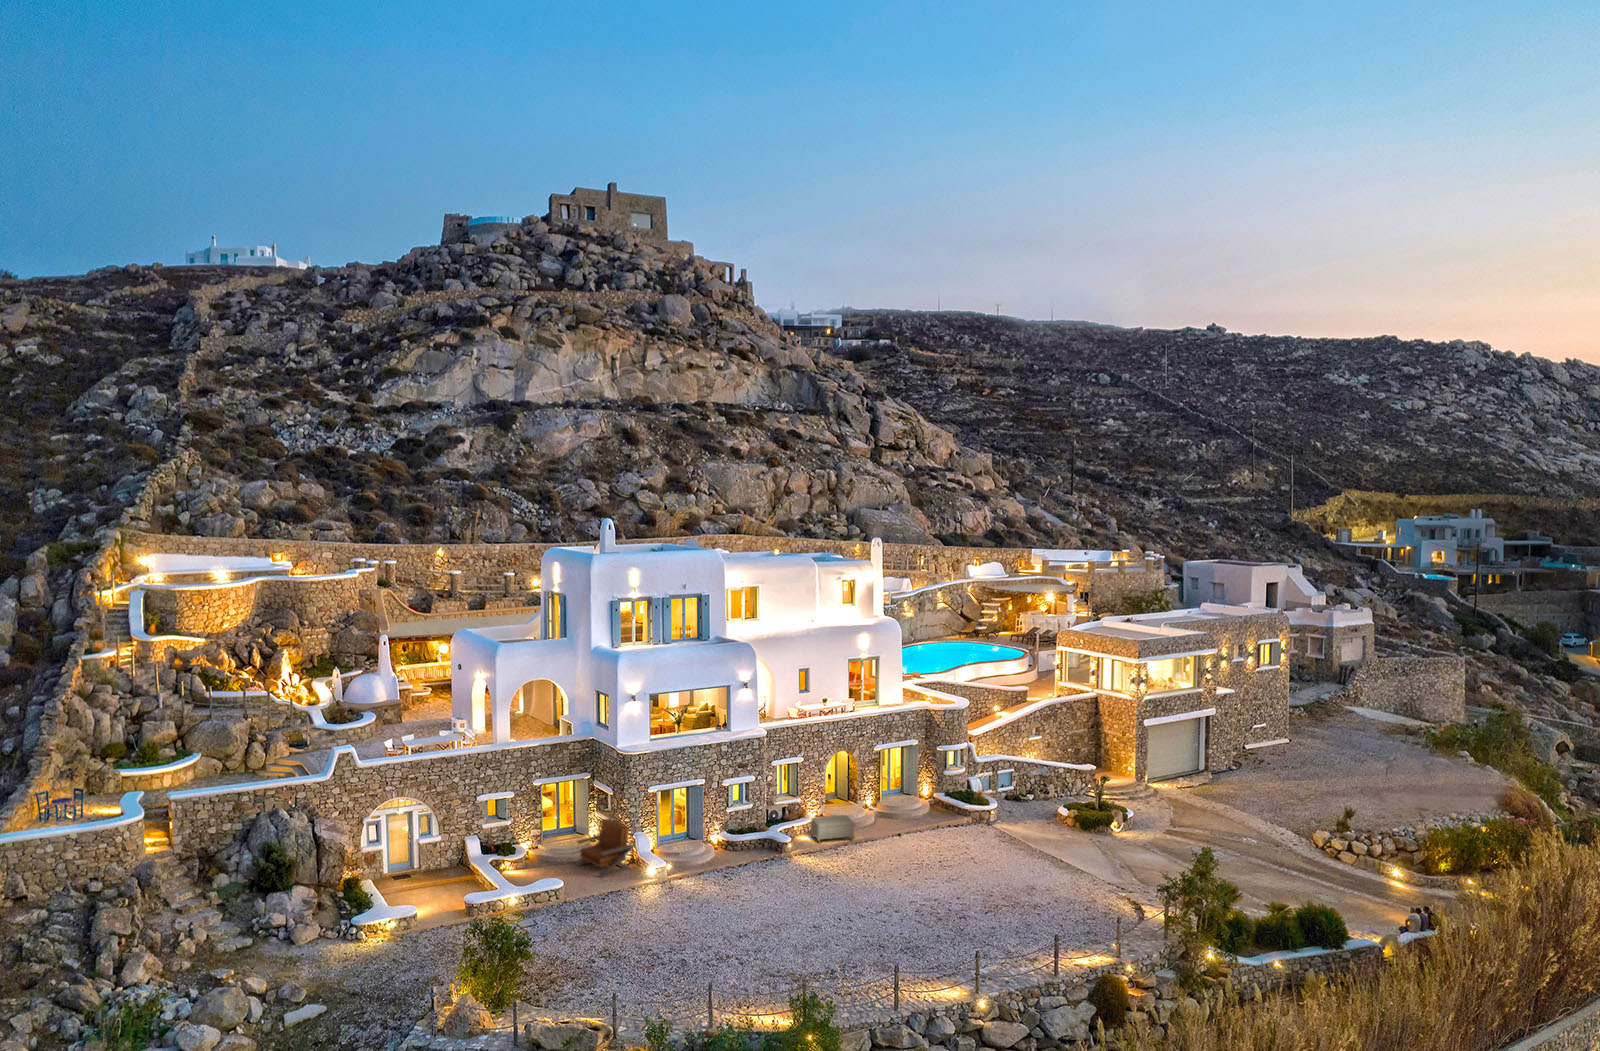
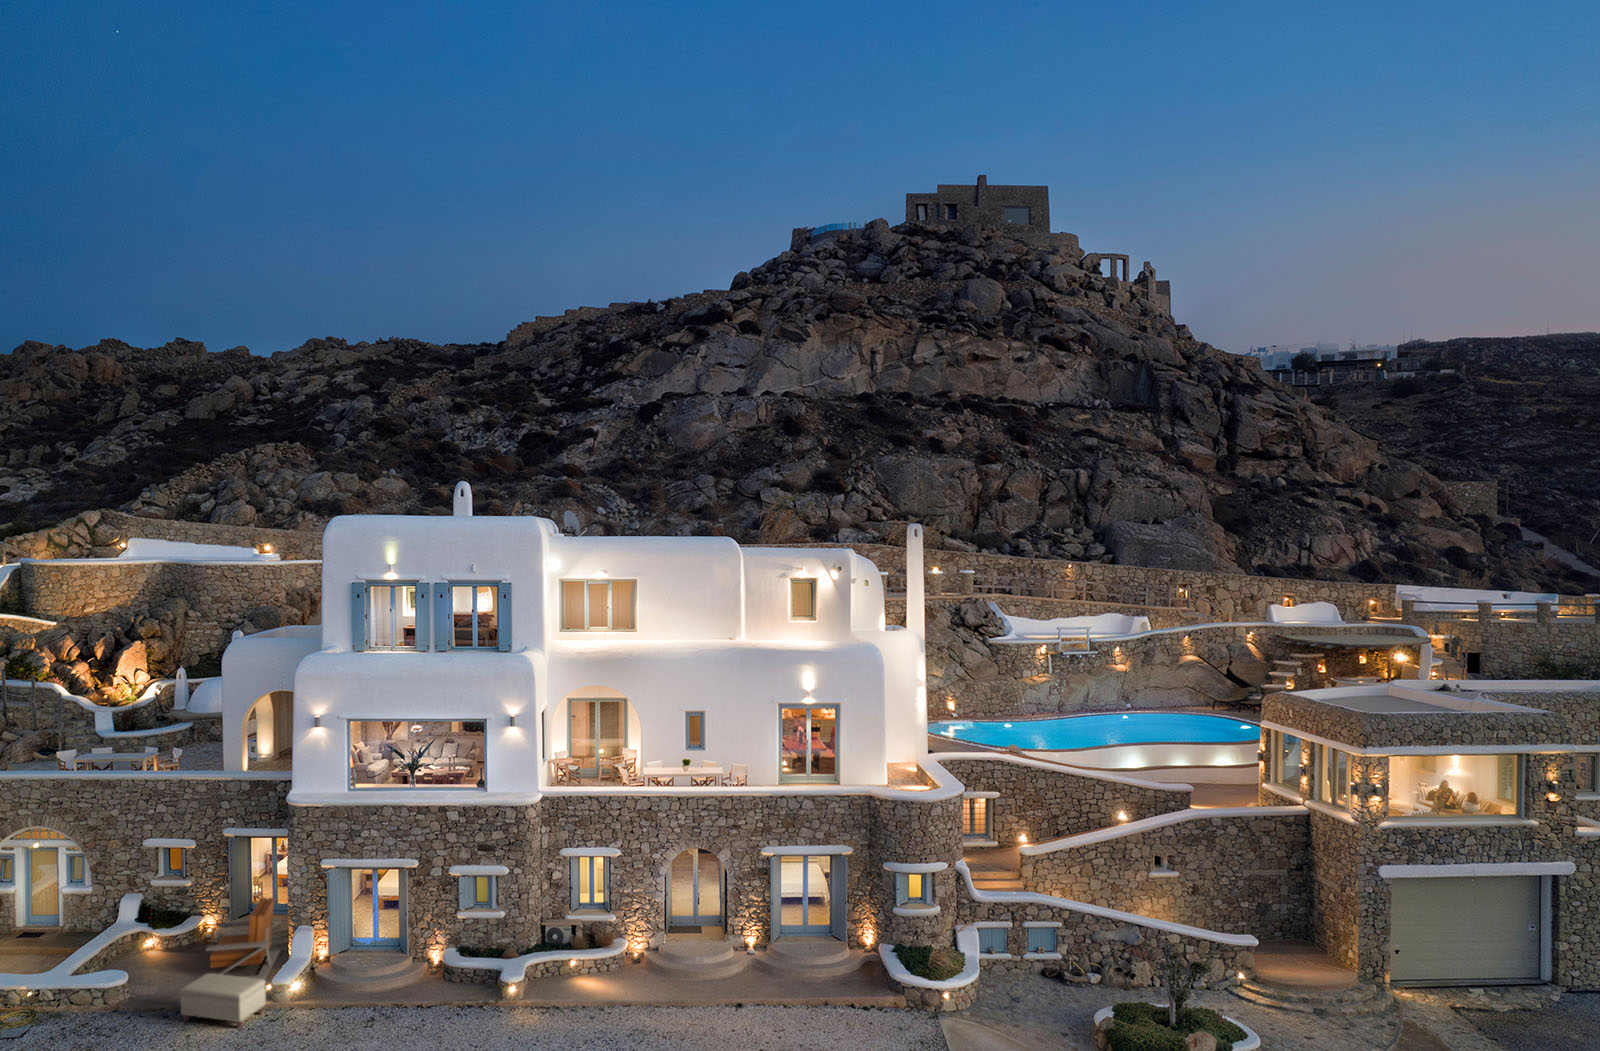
ottoman: present [811,815,854,843] -> present [180,973,266,1028]

